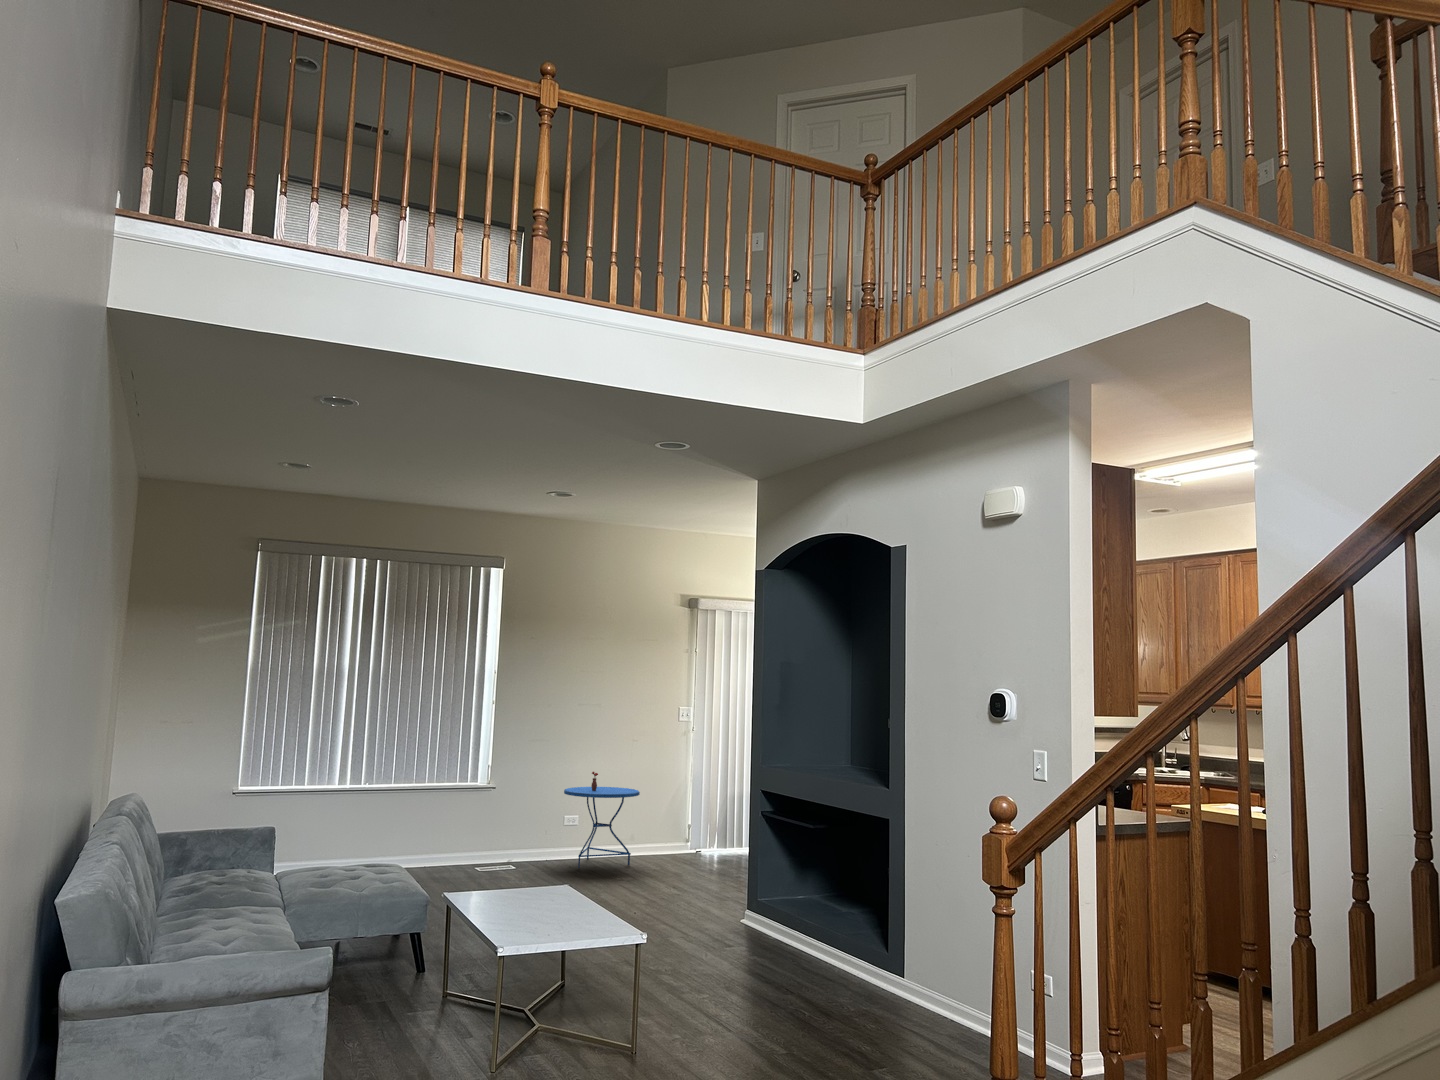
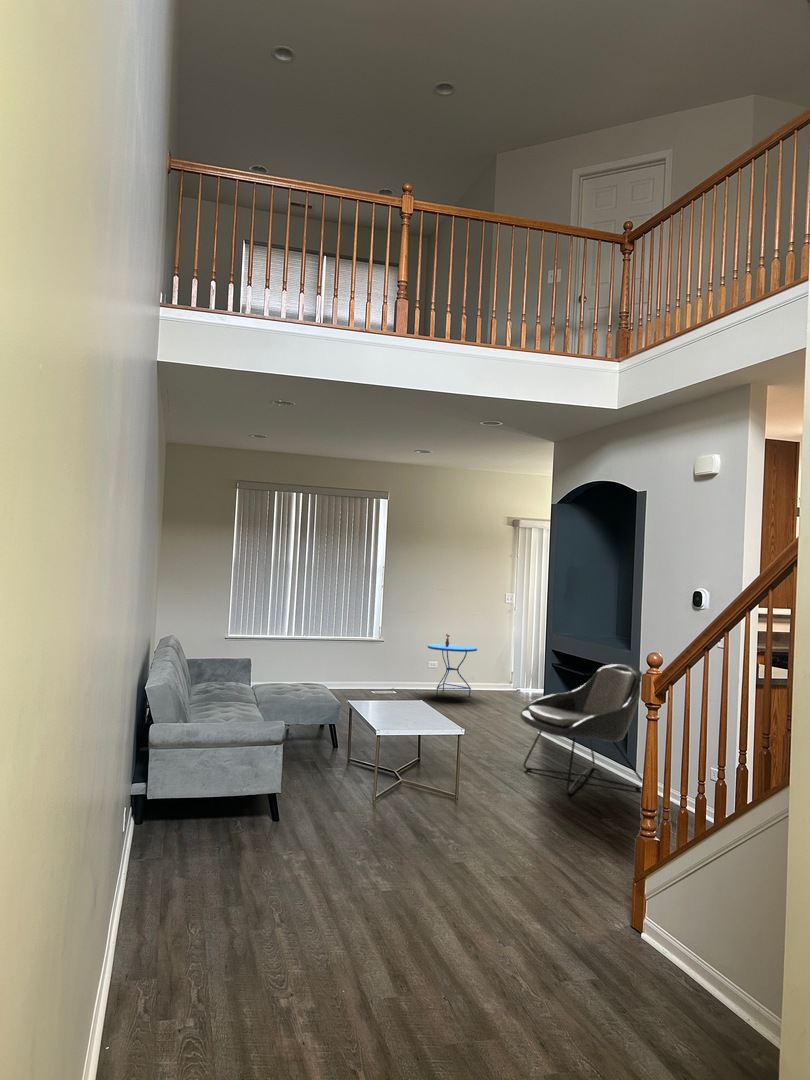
lounge chair: none [725,809,923,1029] -> present [520,664,642,794]

